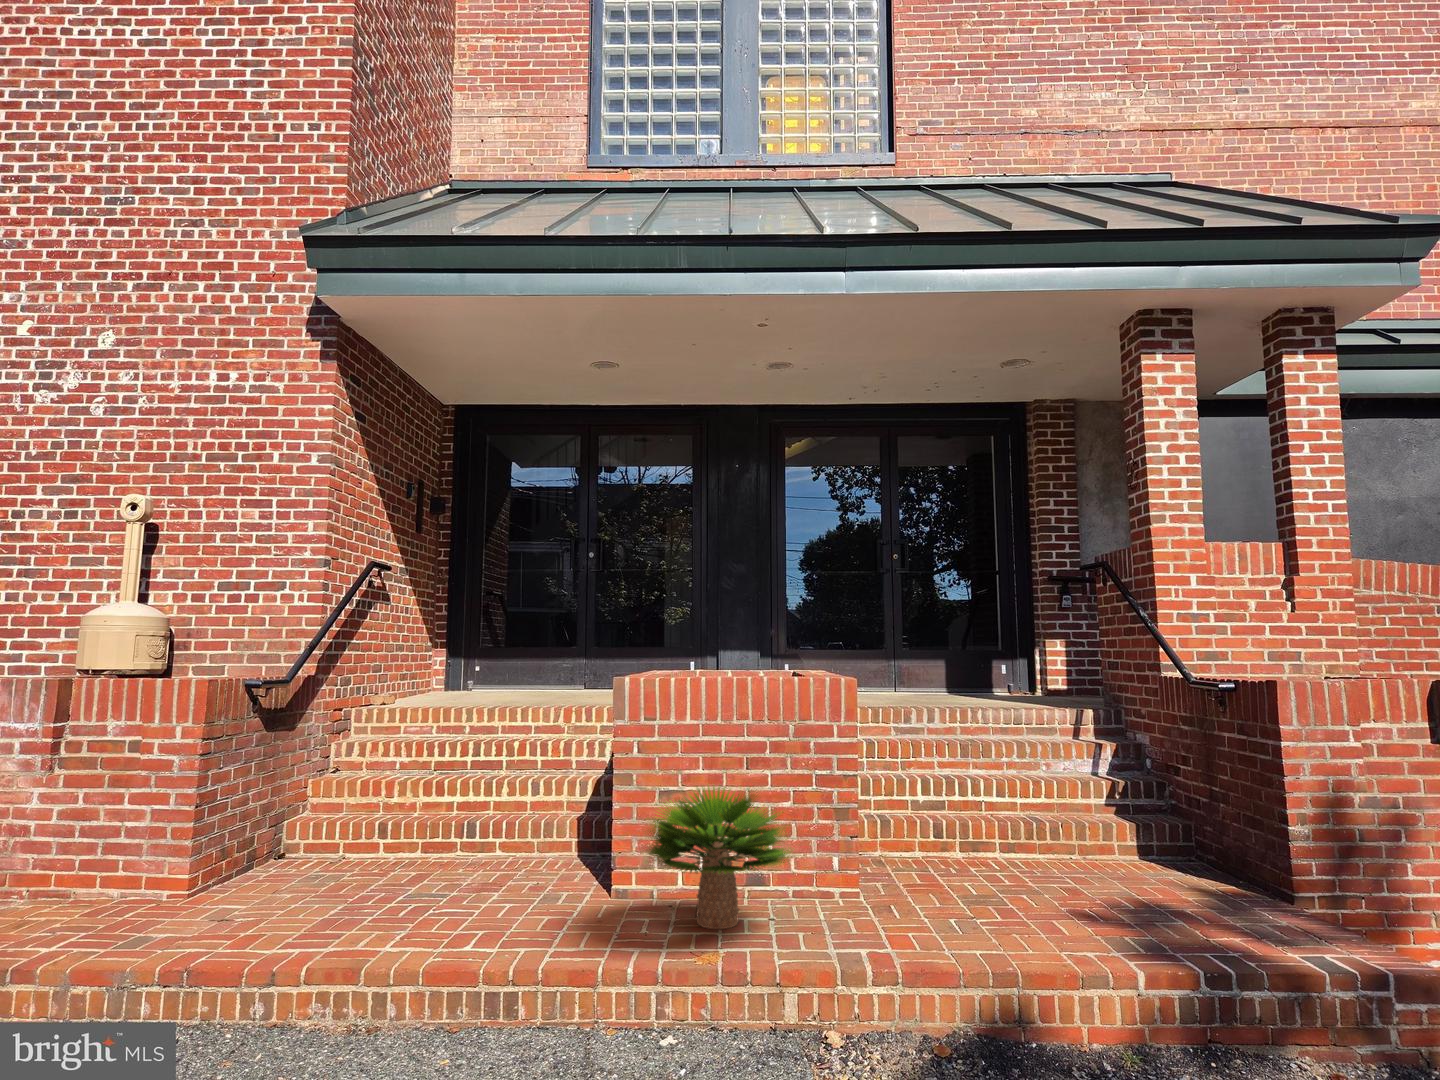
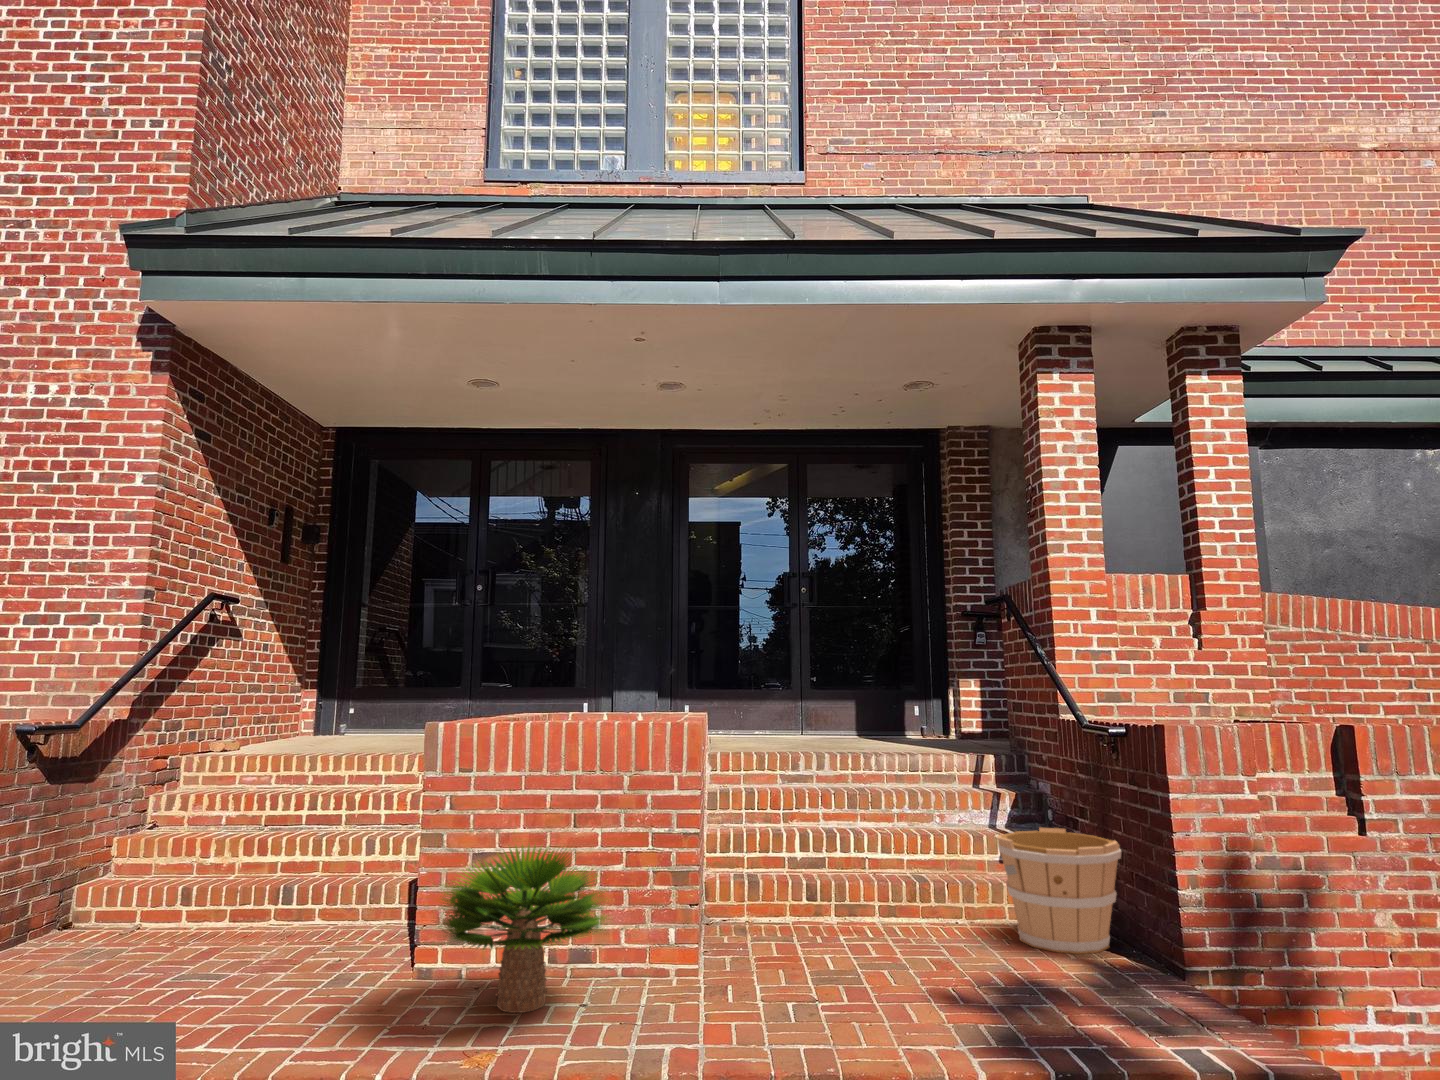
wooden bucket: none [1115,775,1236,888] -> present [997,828,1121,954]

